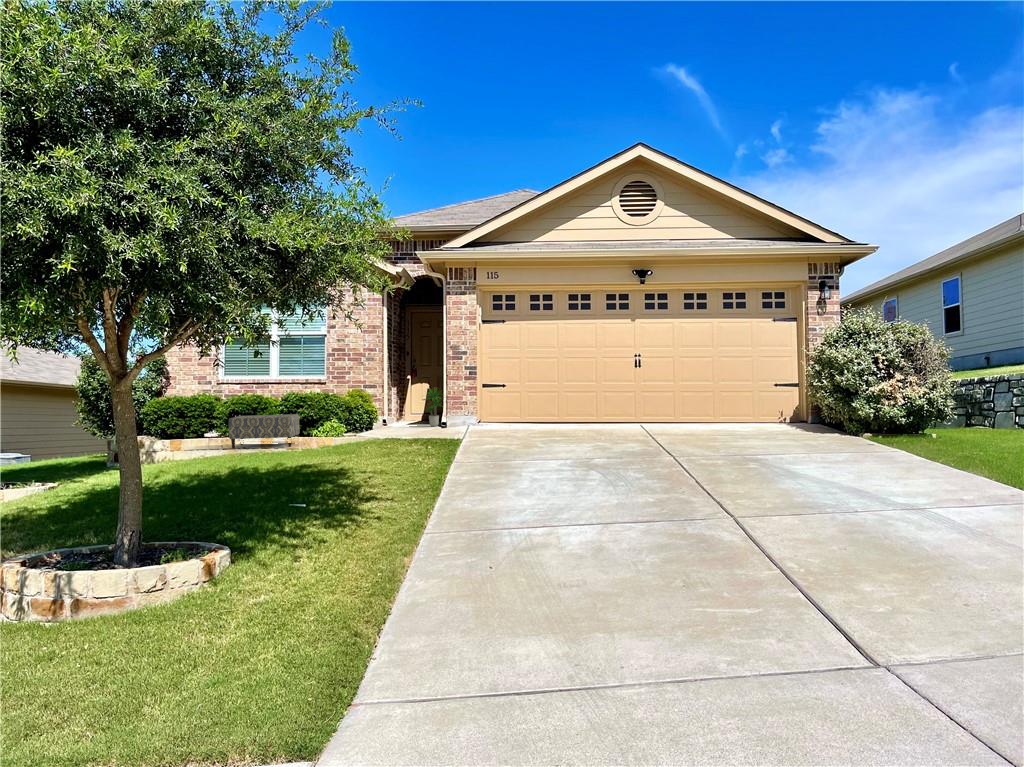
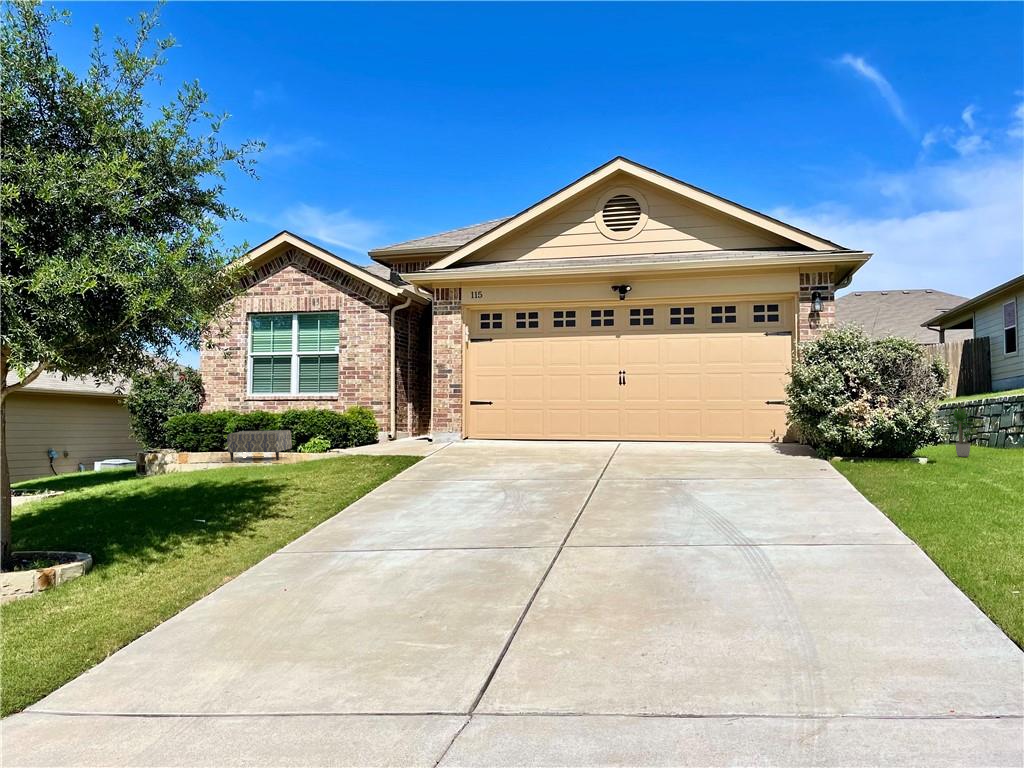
potted plant: present [427,388,441,426] -> present [948,407,972,457]

